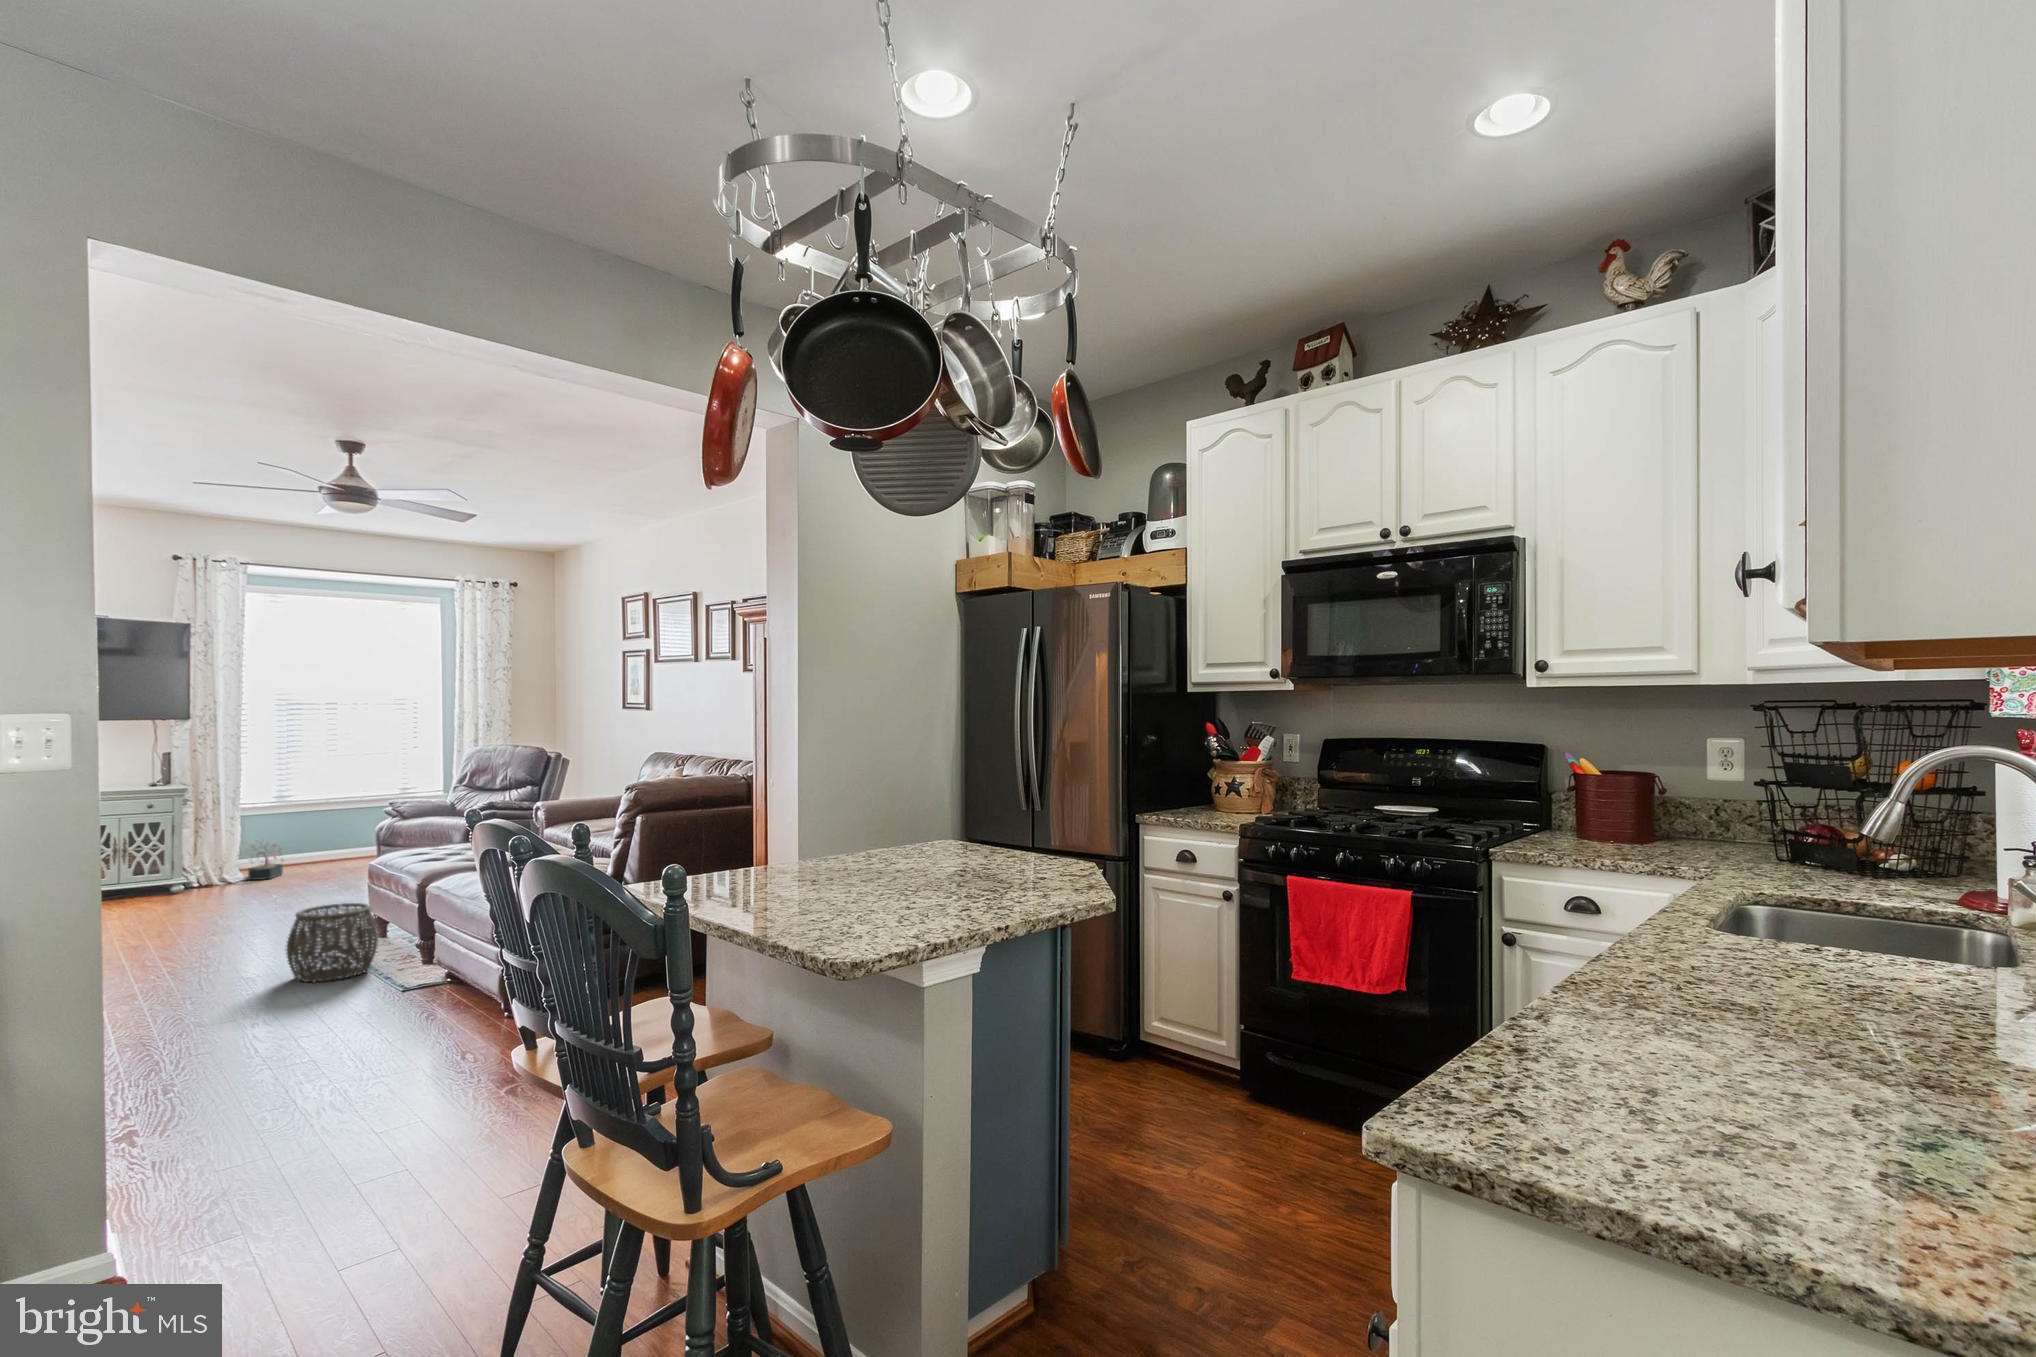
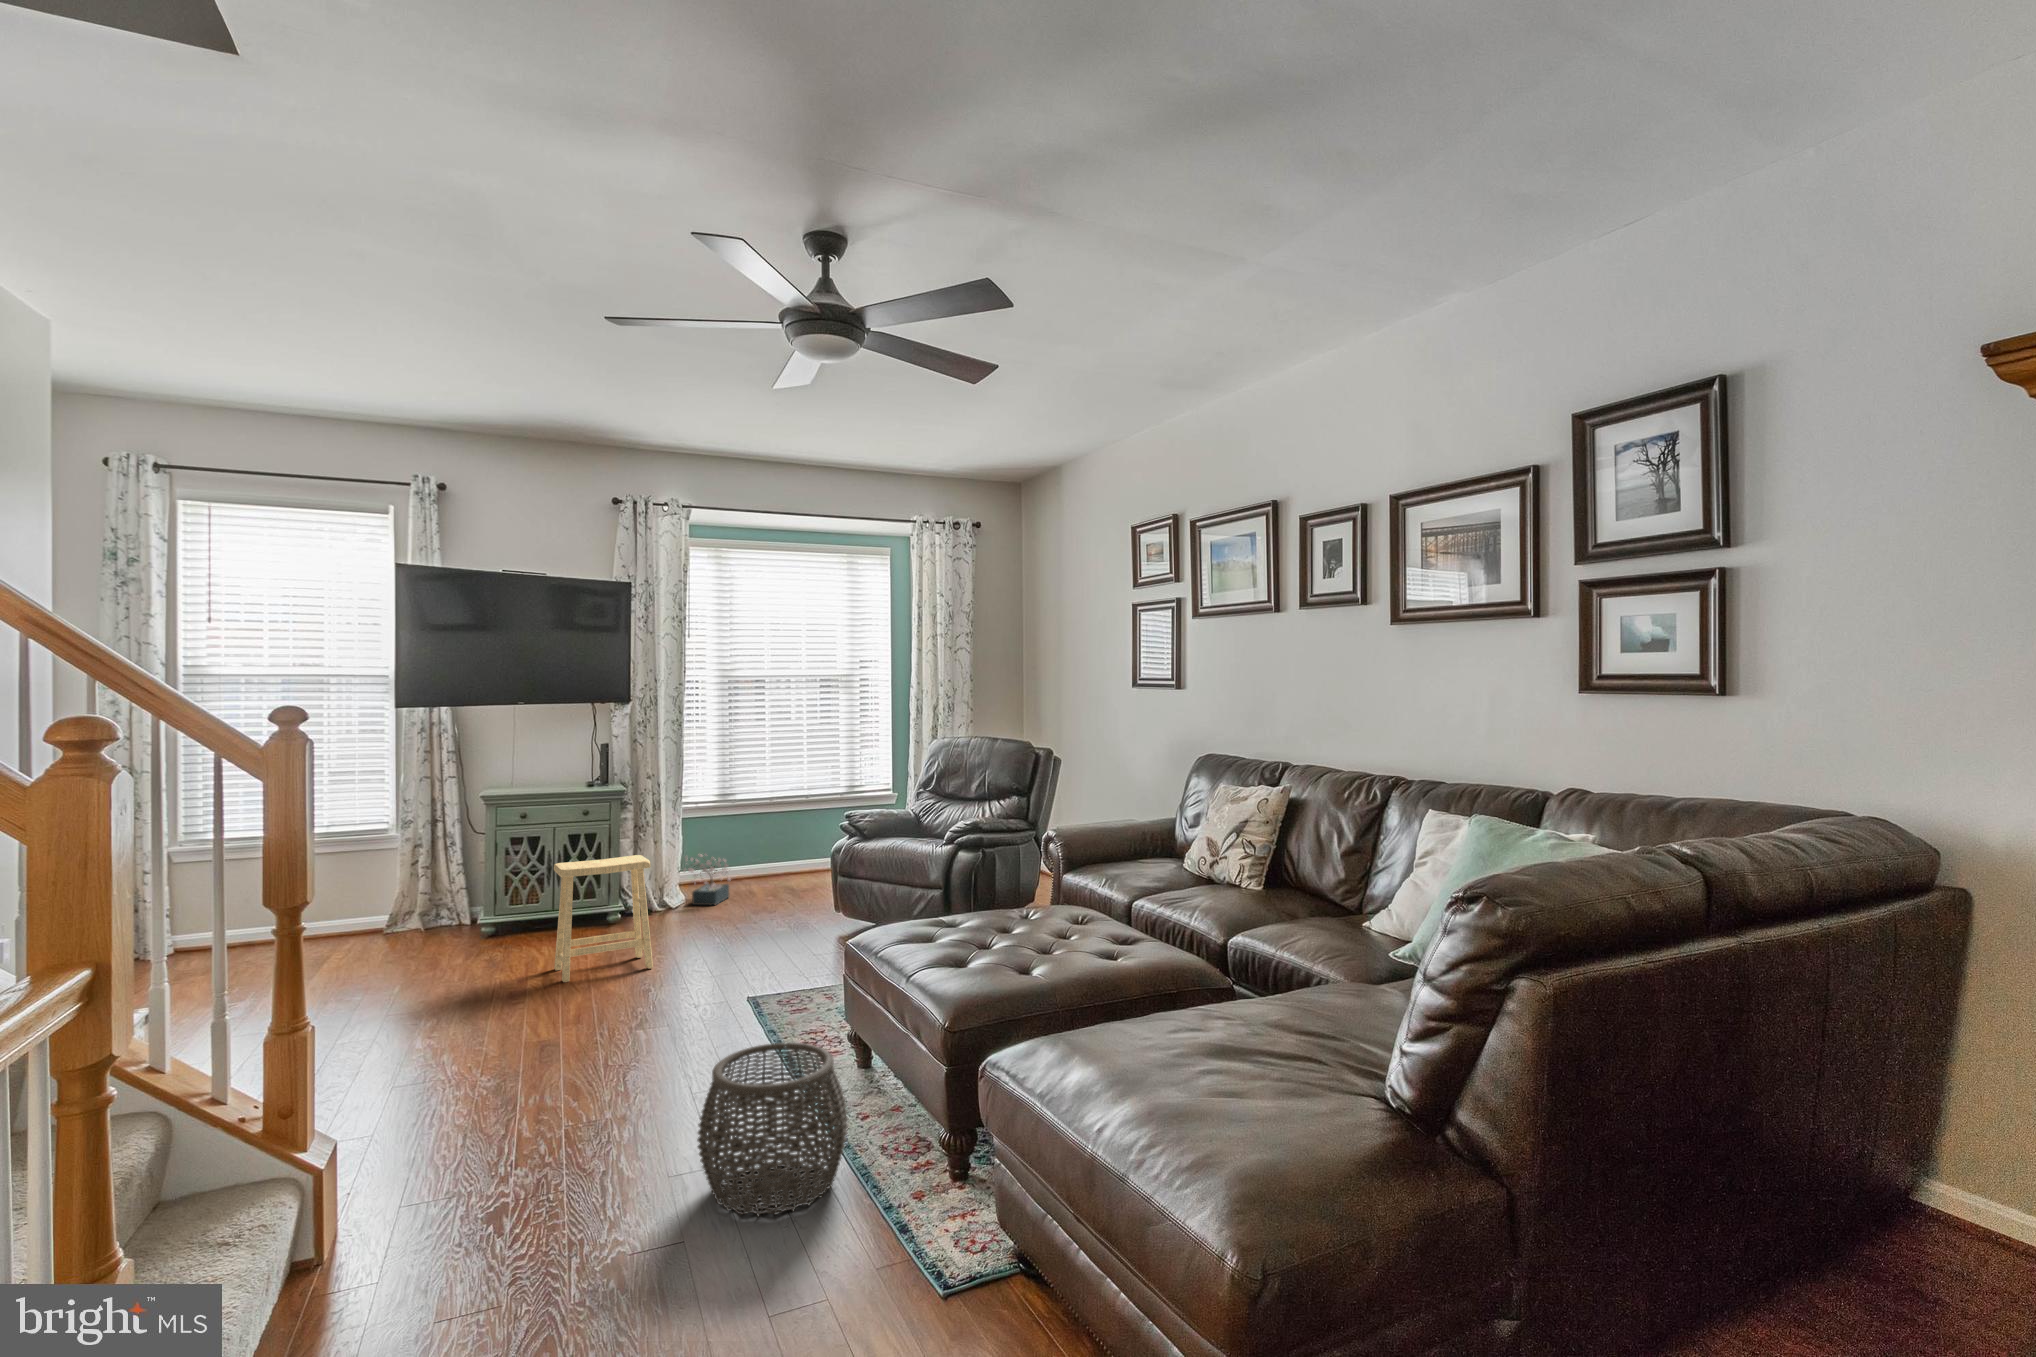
footstool: none [134,832,223,923] -> present [554,855,653,982]

